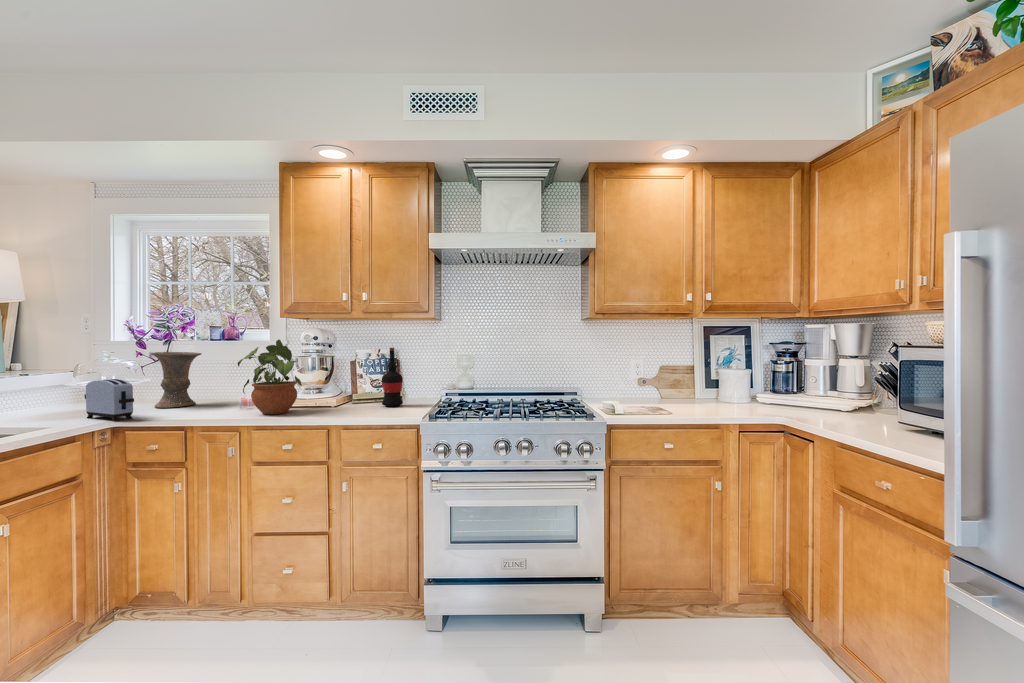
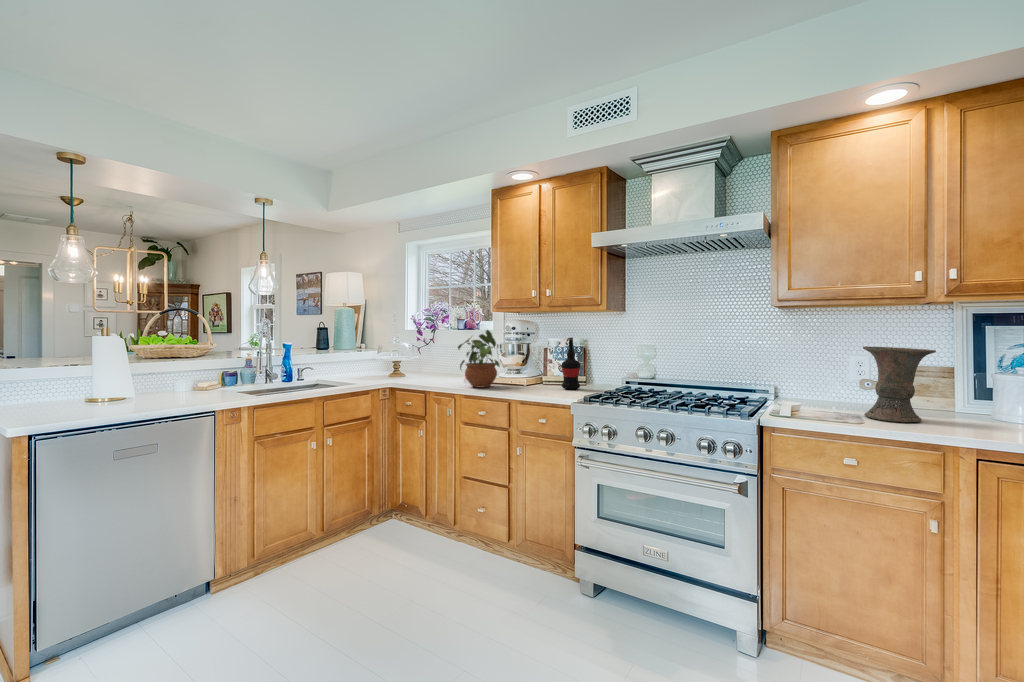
vase: present [151,352,201,408] -> present [863,346,936,422]
toaster: present [84,379,134,421] -> none [379,356,400,384]

